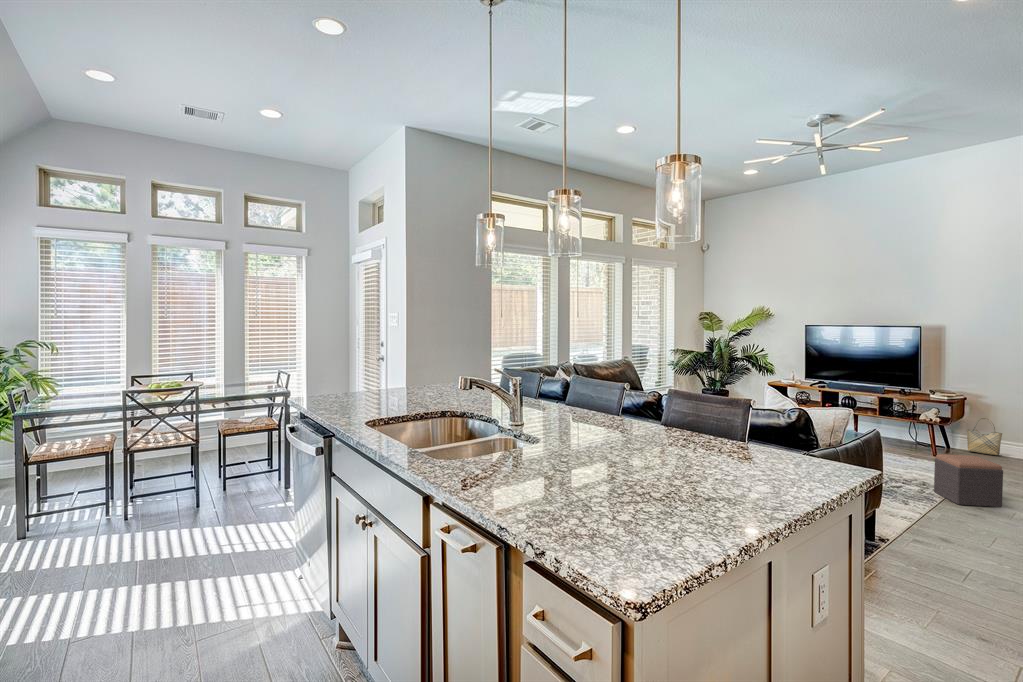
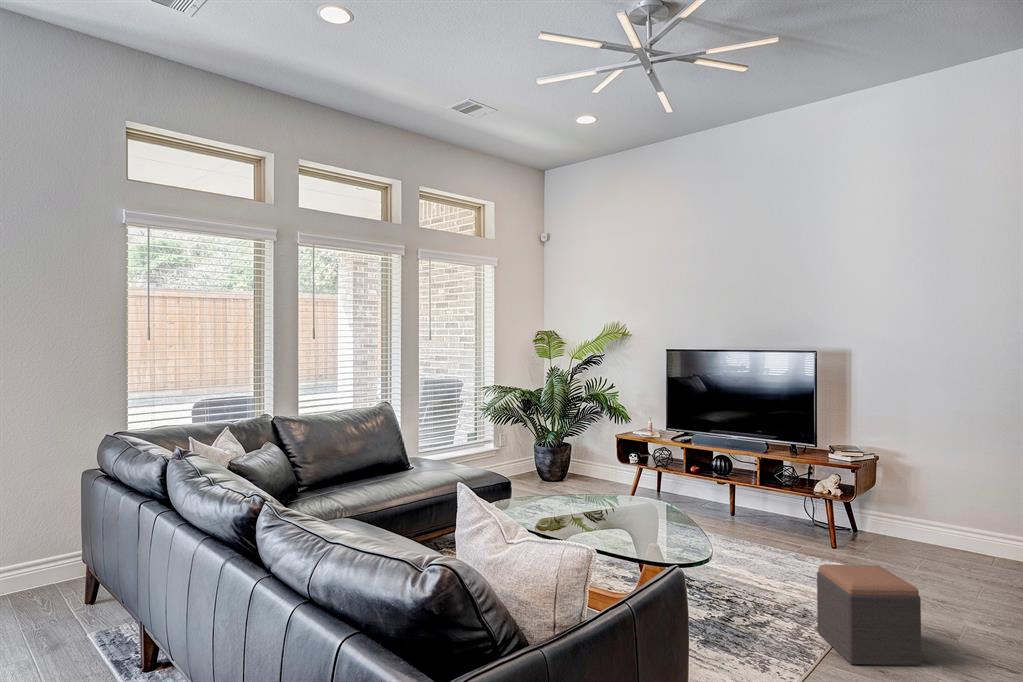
woven basket: present [967,418,1002,455] -> none [878,486,925,544]

